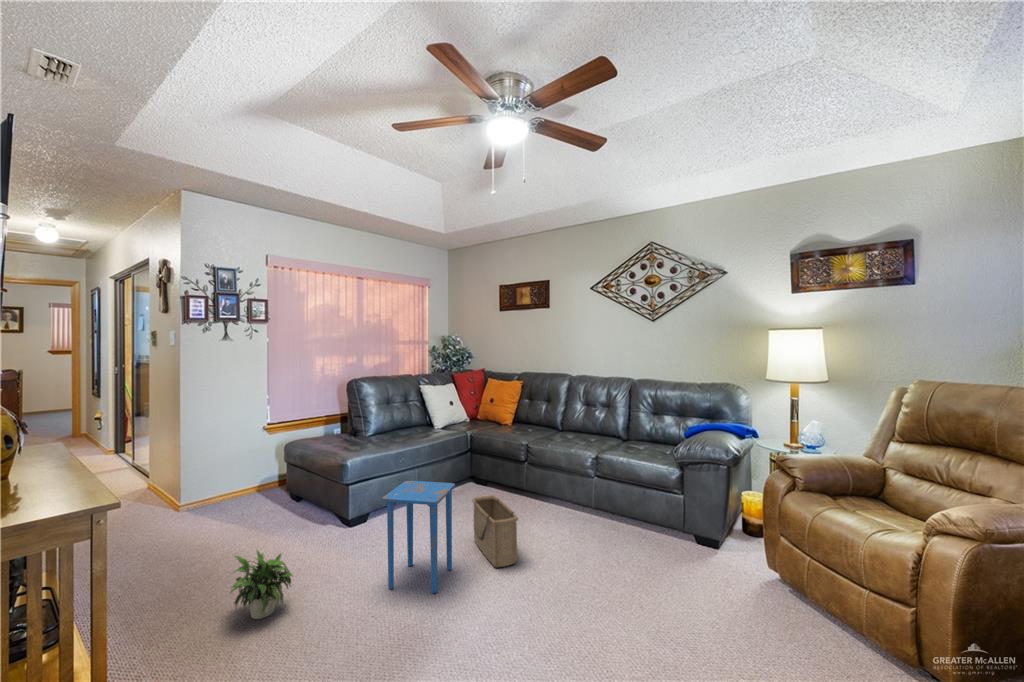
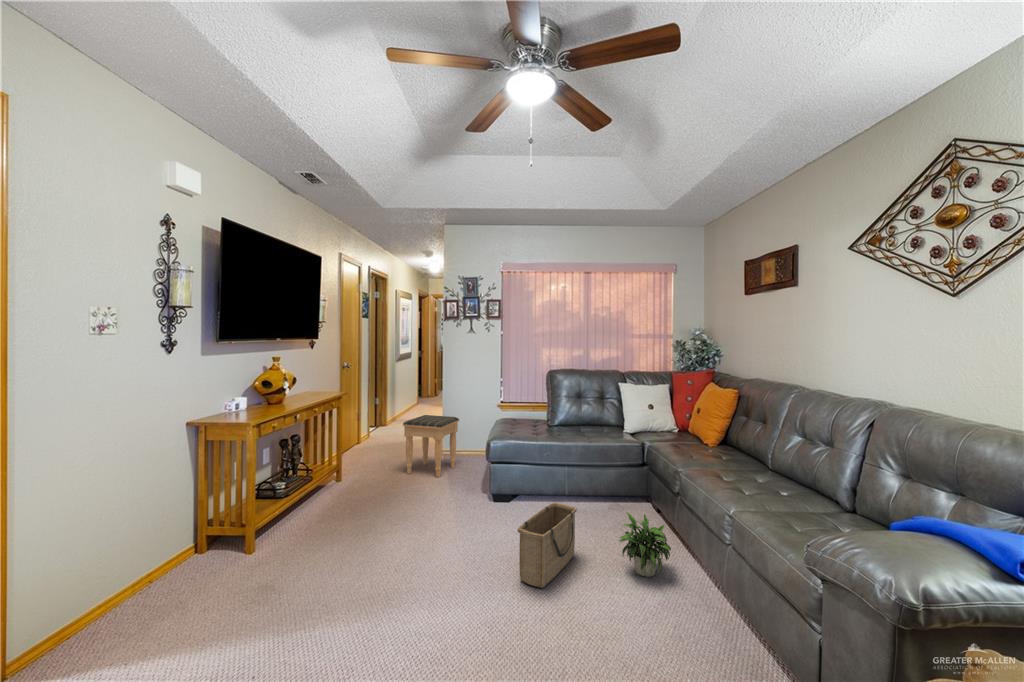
footstool: none [164,457,241,556] -> present [403,415,459,477]
side table: present [382,481,455,594] -> none [434,461,499,570]
potted plant: present [230,550,293,619] -> present [619,512,671,577]

